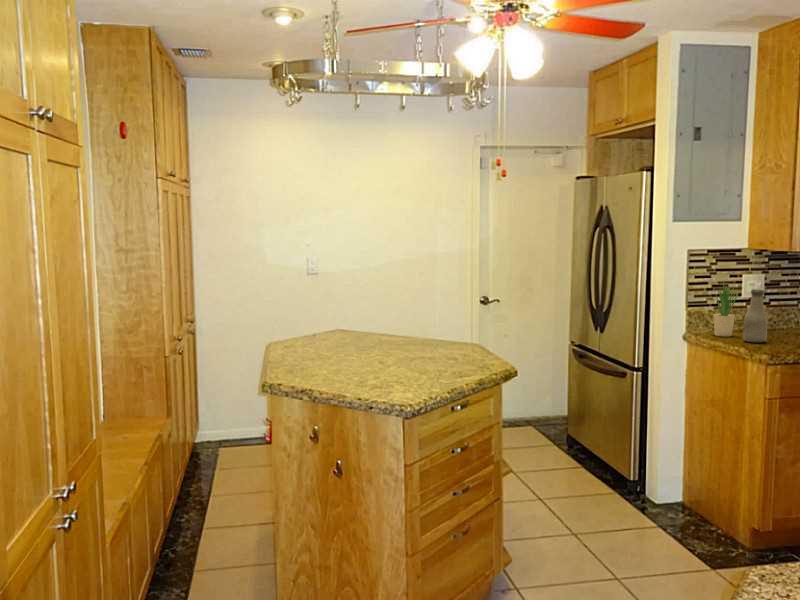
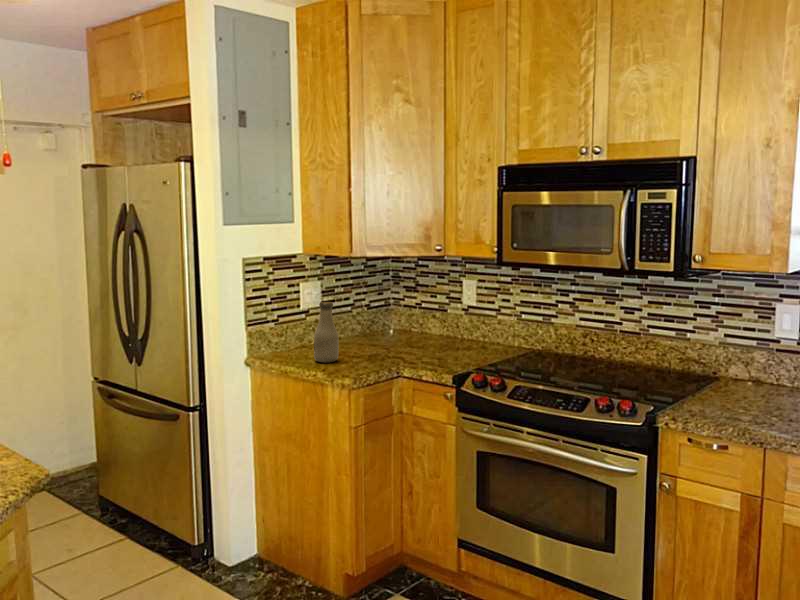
potted plant: present [714,283,739,337] -> none [277,290,305,358]

